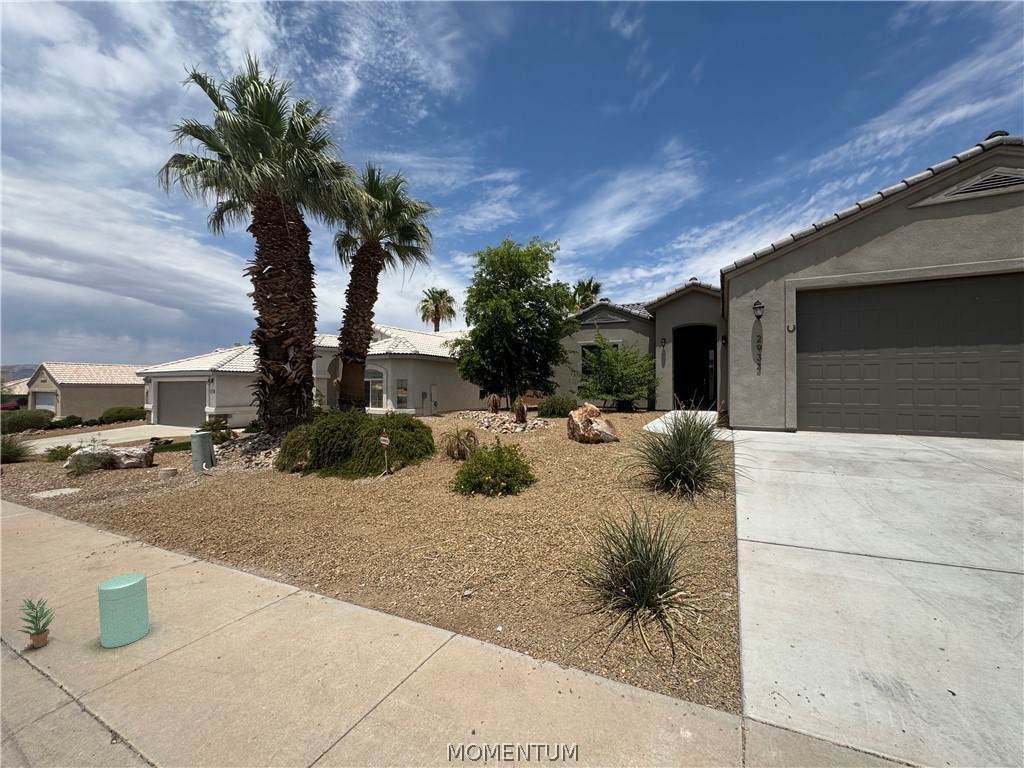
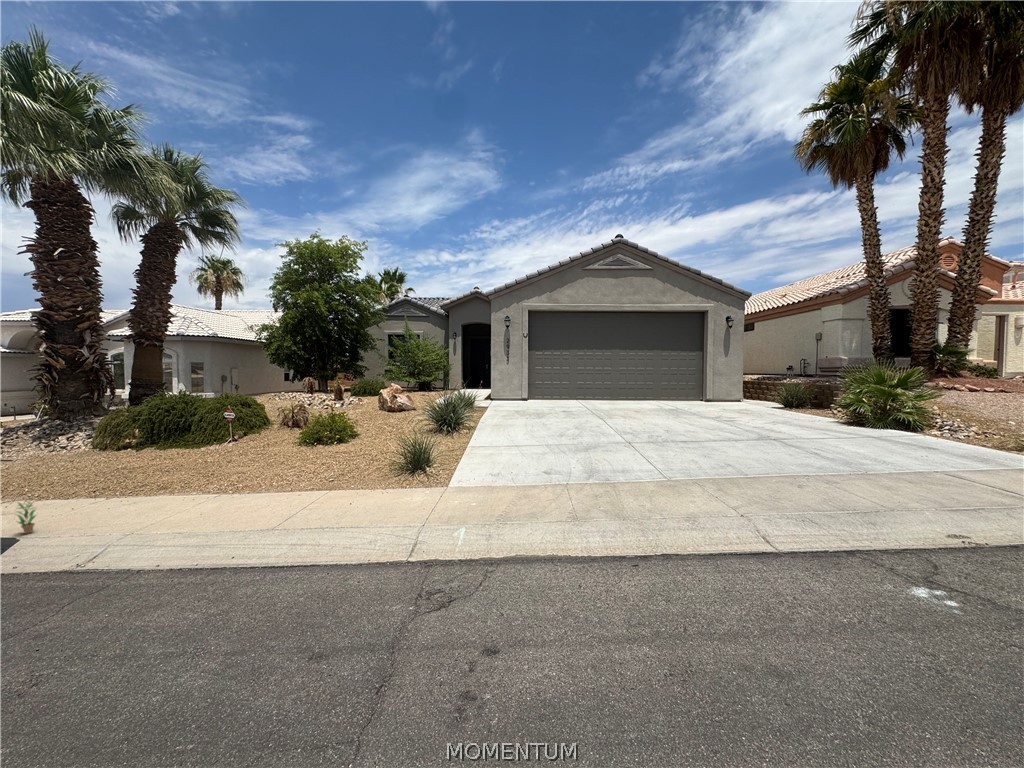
trash can: present [98,573,149,648] -> none [75,483,111,526]

